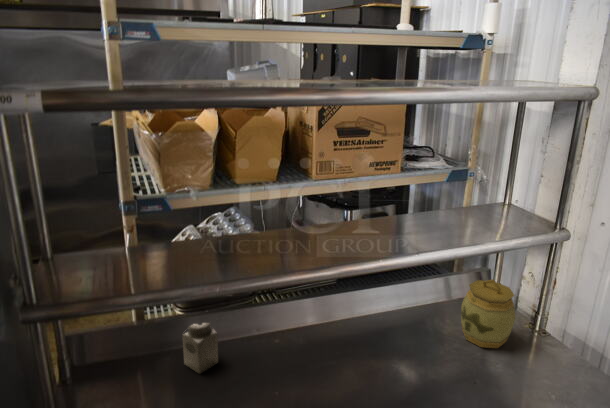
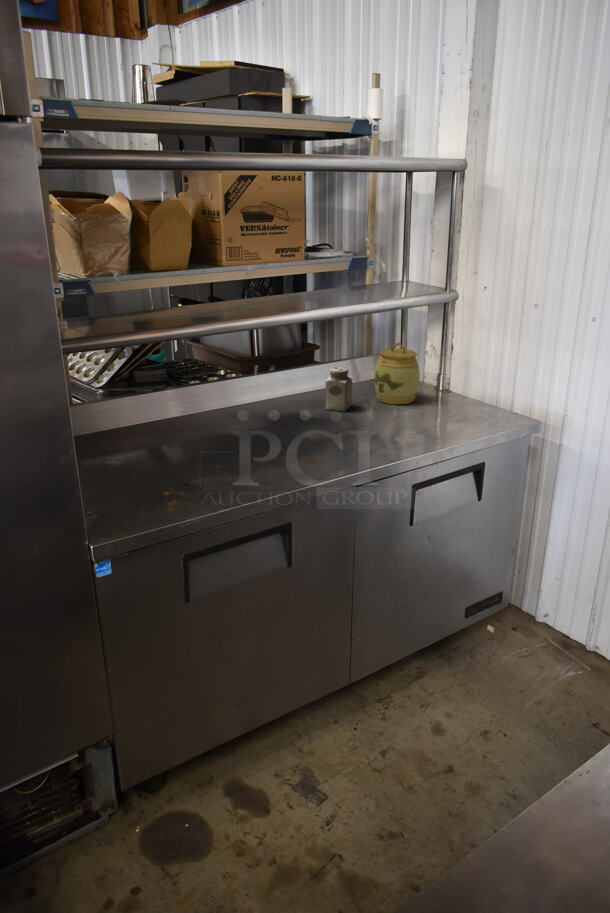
salt shaker: present [182,323,218,373] -> present [326,367,352,412]

